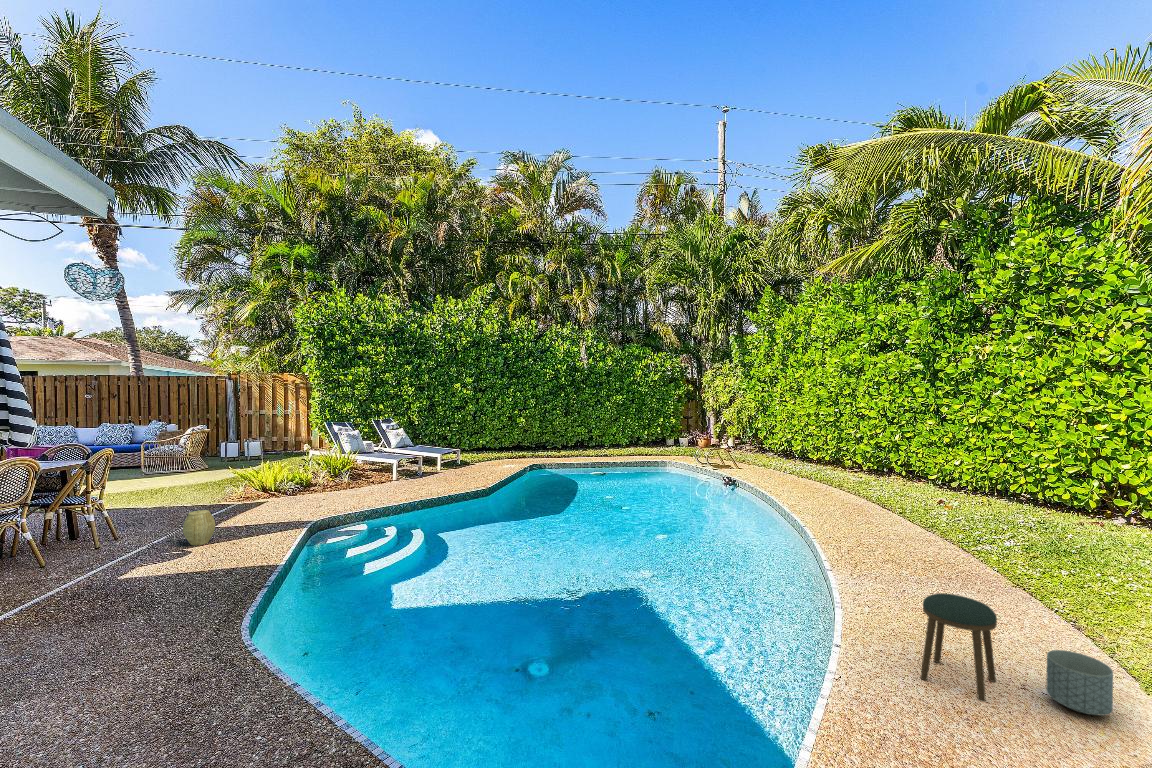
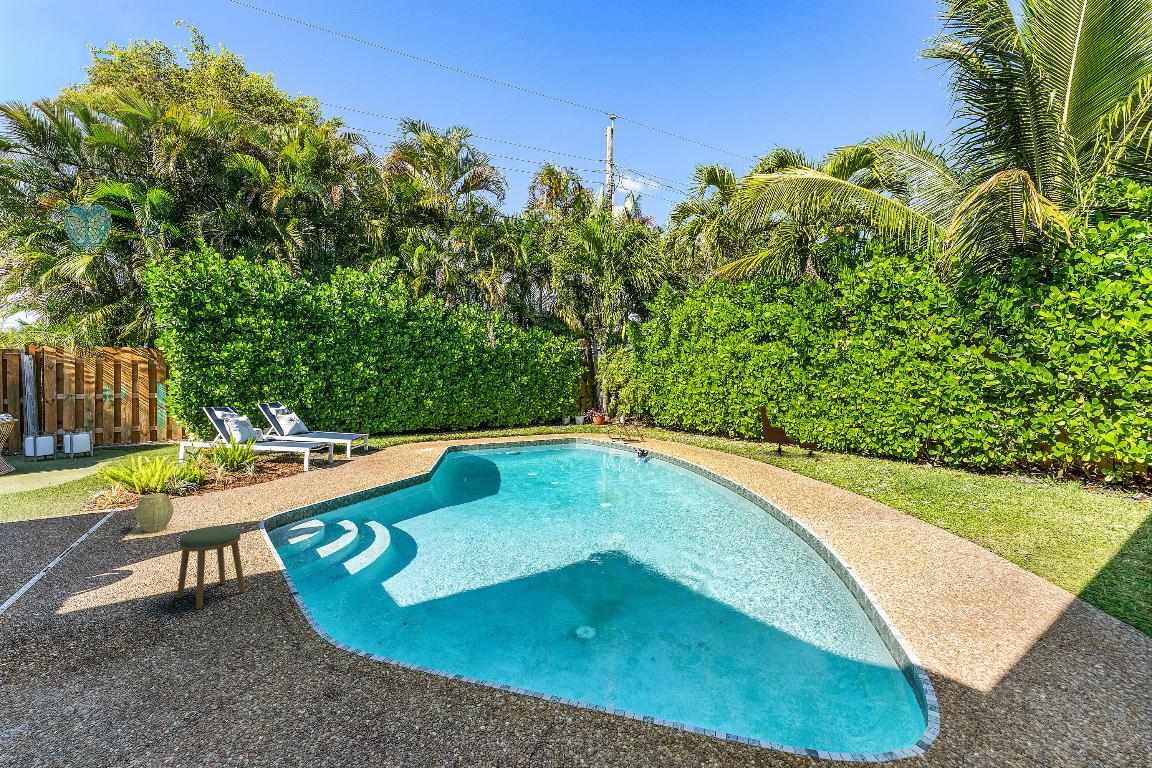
lounge chair: none [872,430,960,497] -> present [760,406,819,458]
stool: present [920,593,997,702] -> present [177,525,245,608]
planter: present [1046,650,1113,716] -> none [953,537,994,574]

